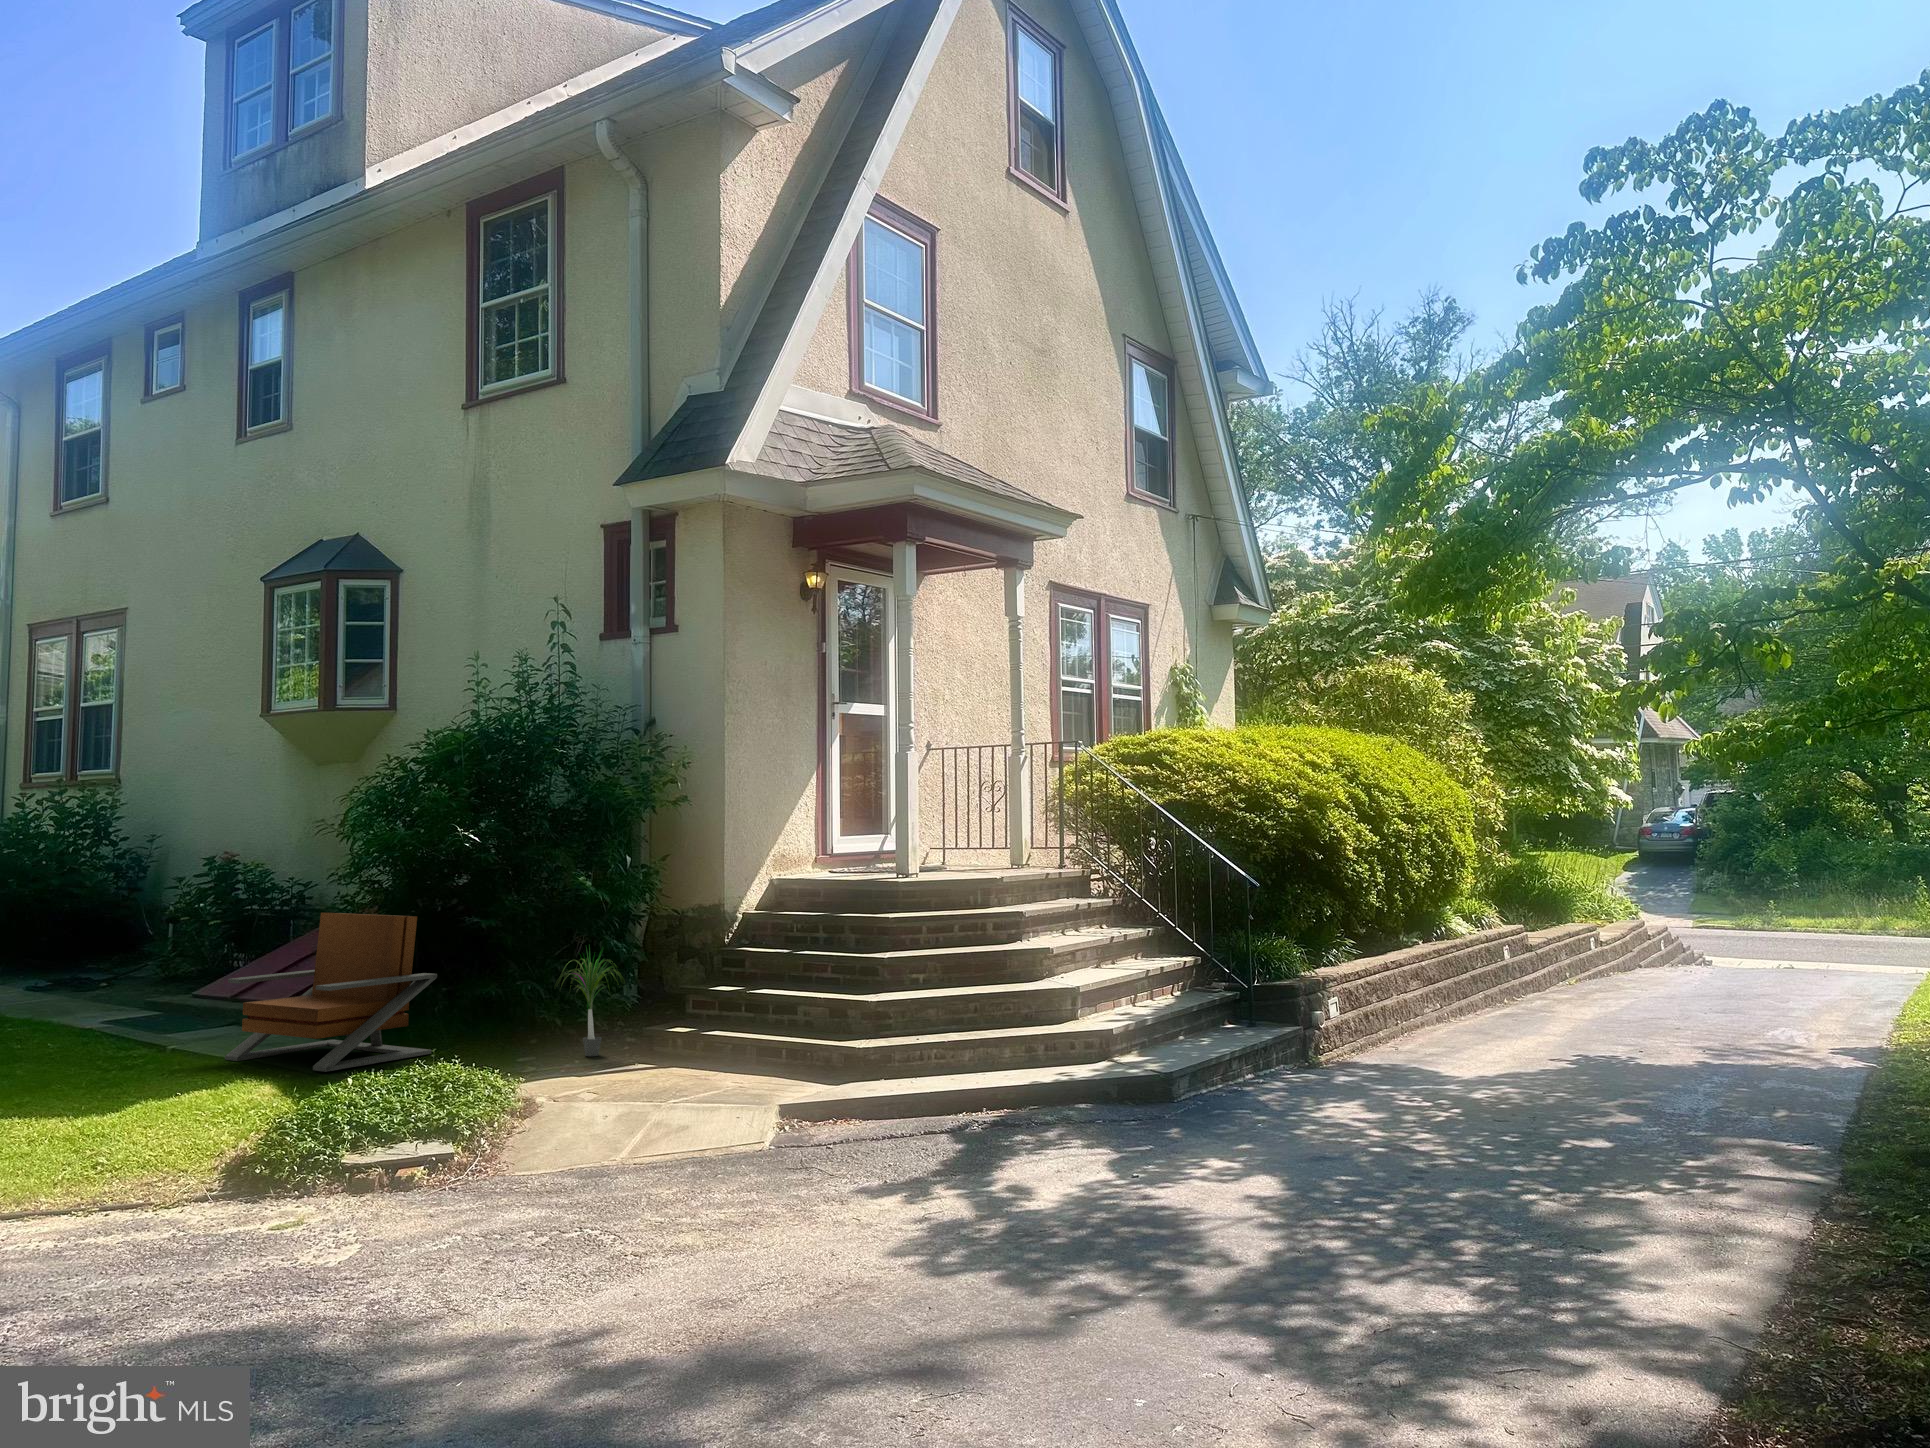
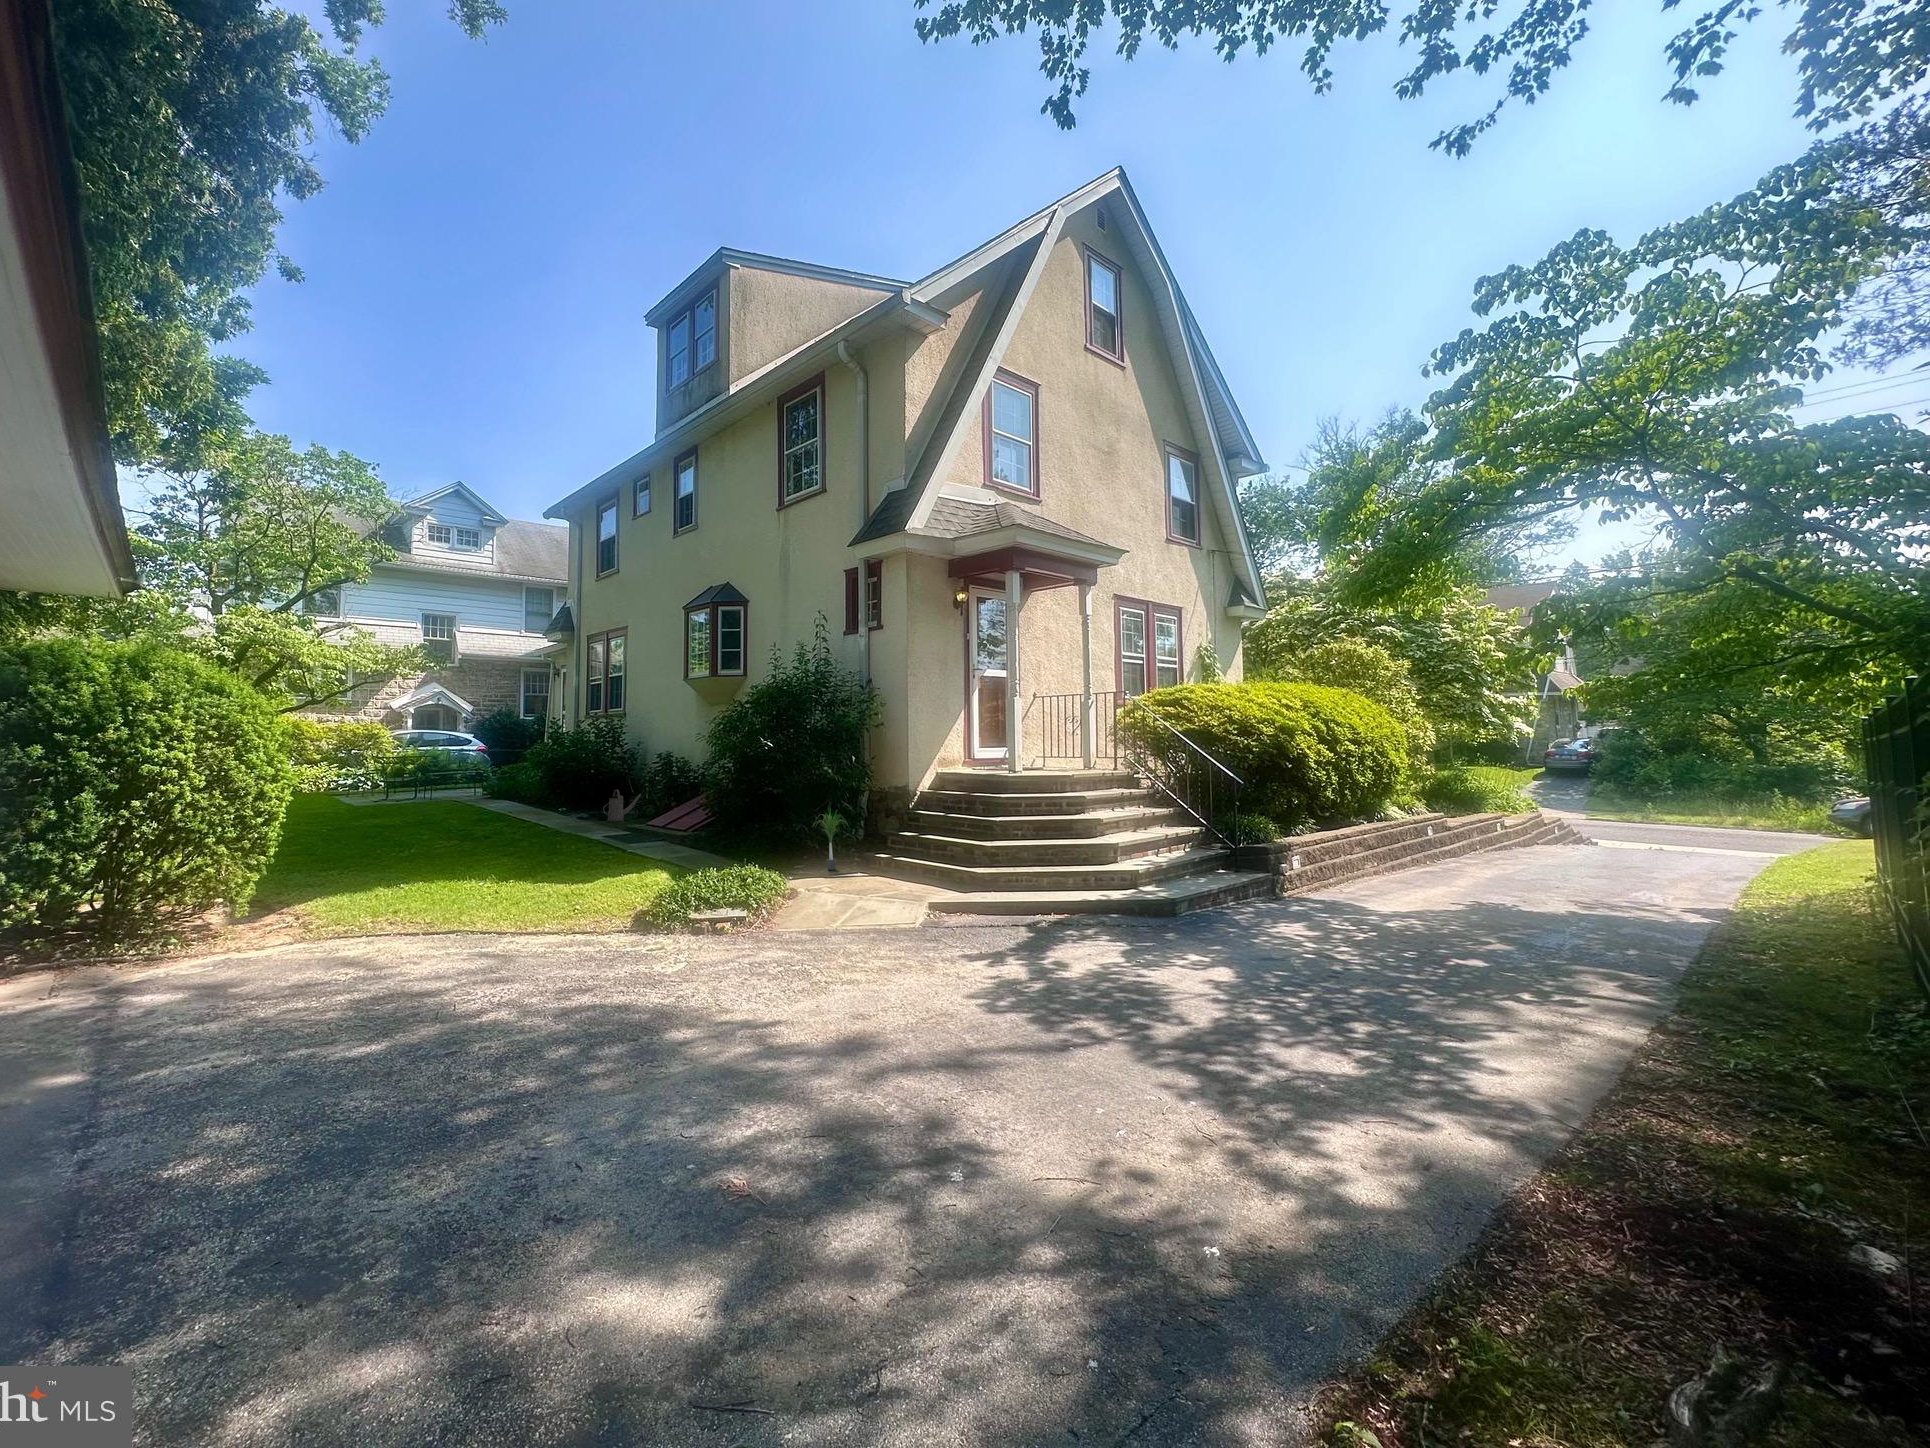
lounge chair: present [225,913,437,1072] -> none [642,784,749,871]
watering can: none [108,925,185,987] -> present [603,790,641,822]

